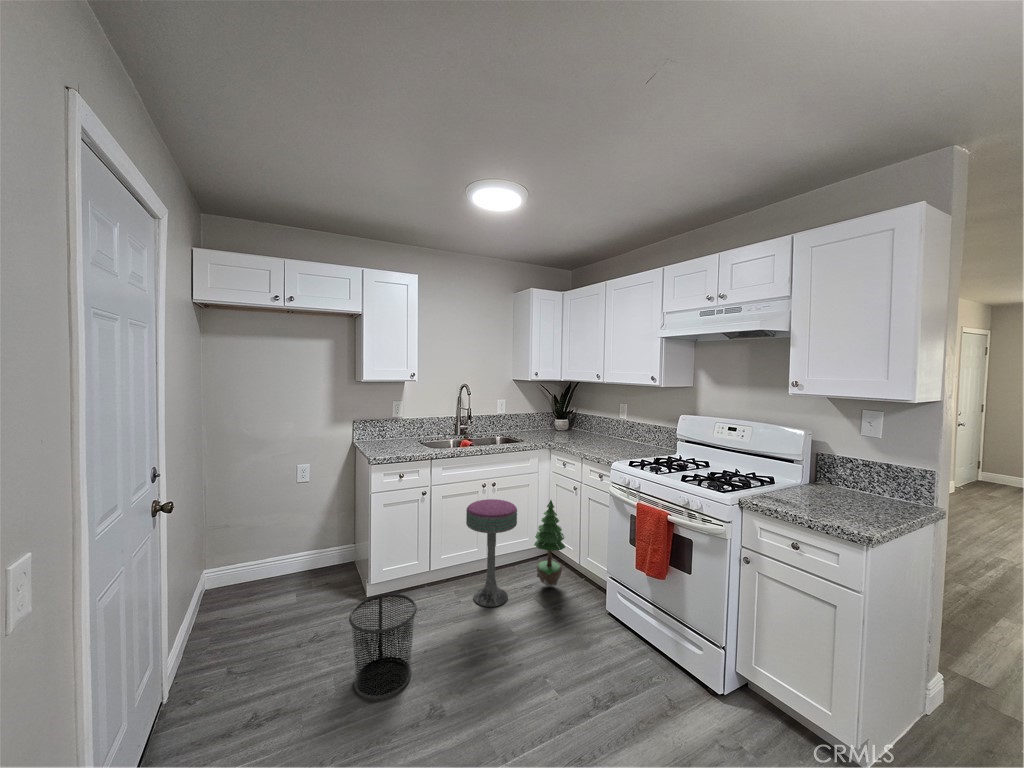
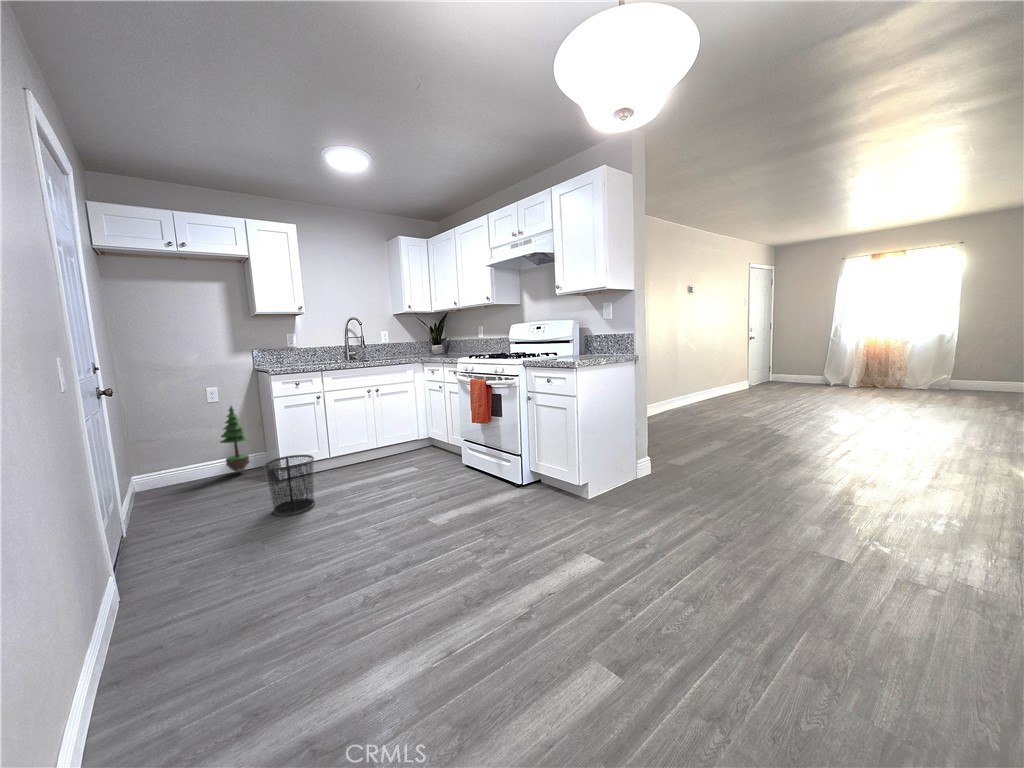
bar stool: present [466,499,517,607] -> none [353,398,394,472]
potted tree: present [534,500,565,587] -> present [220,406,250,473]

